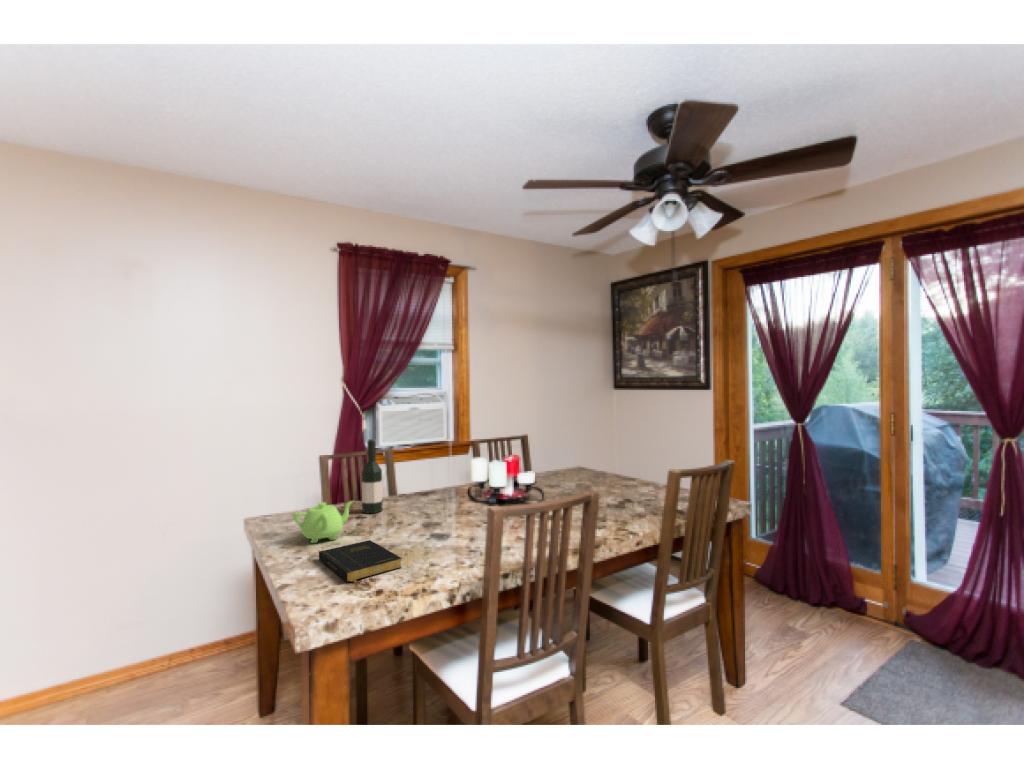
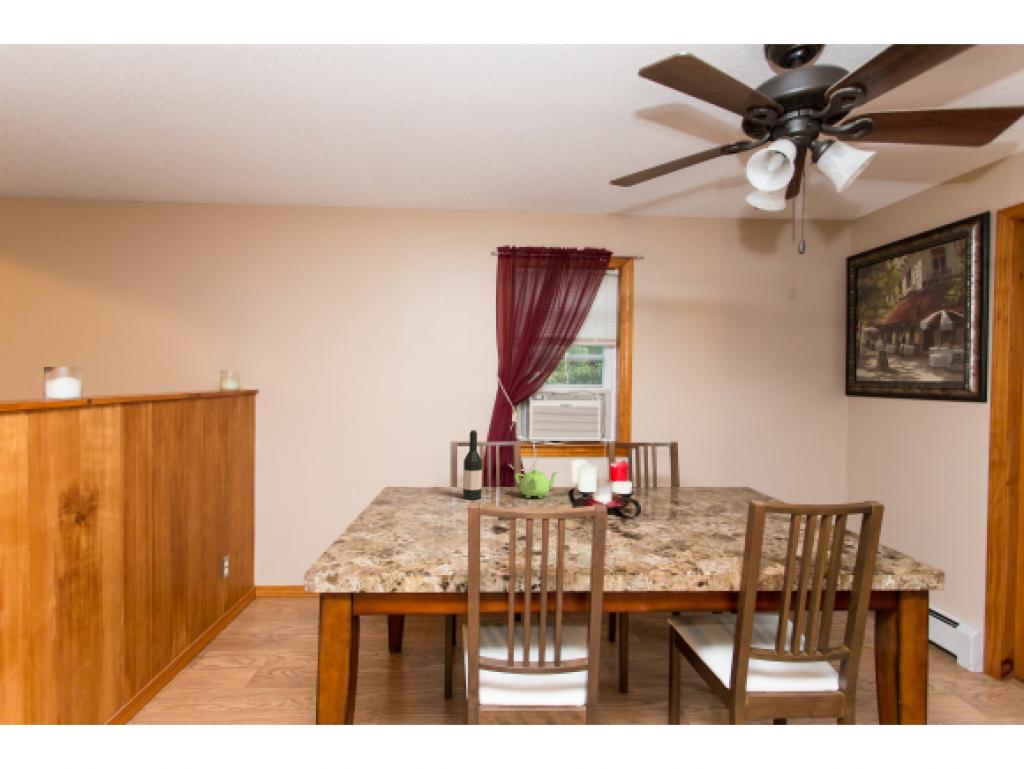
teapot: present [293,501,352,543] -> present [515,469,558,499]
book: present [319,540,401,582] -> none [373,520,427,550]

